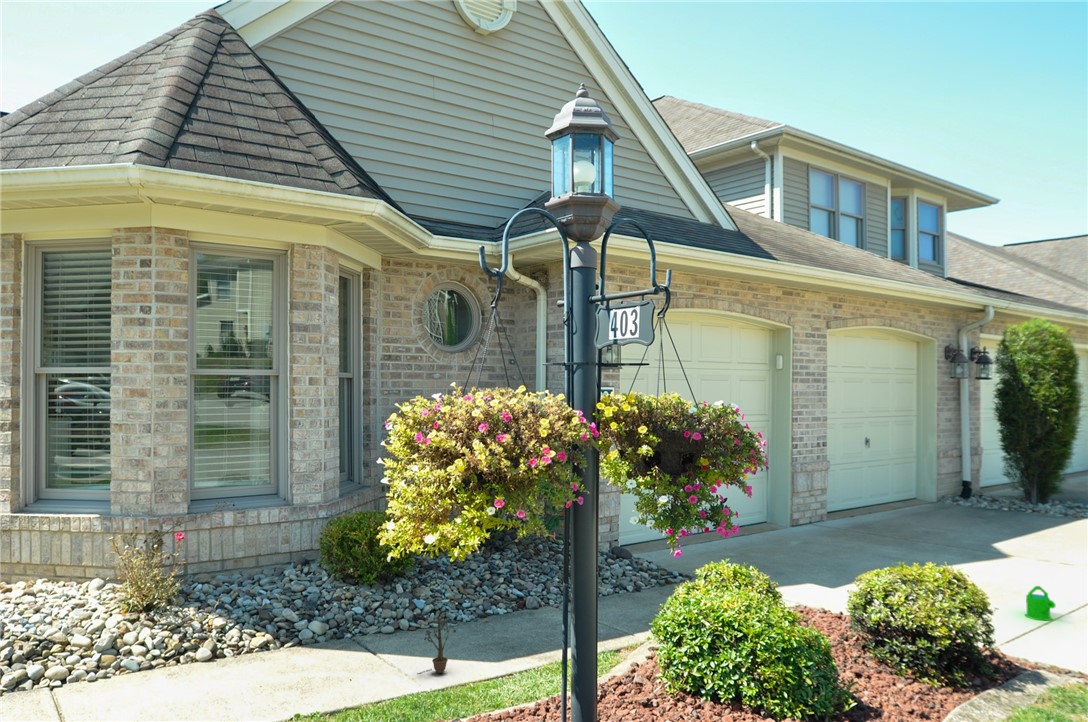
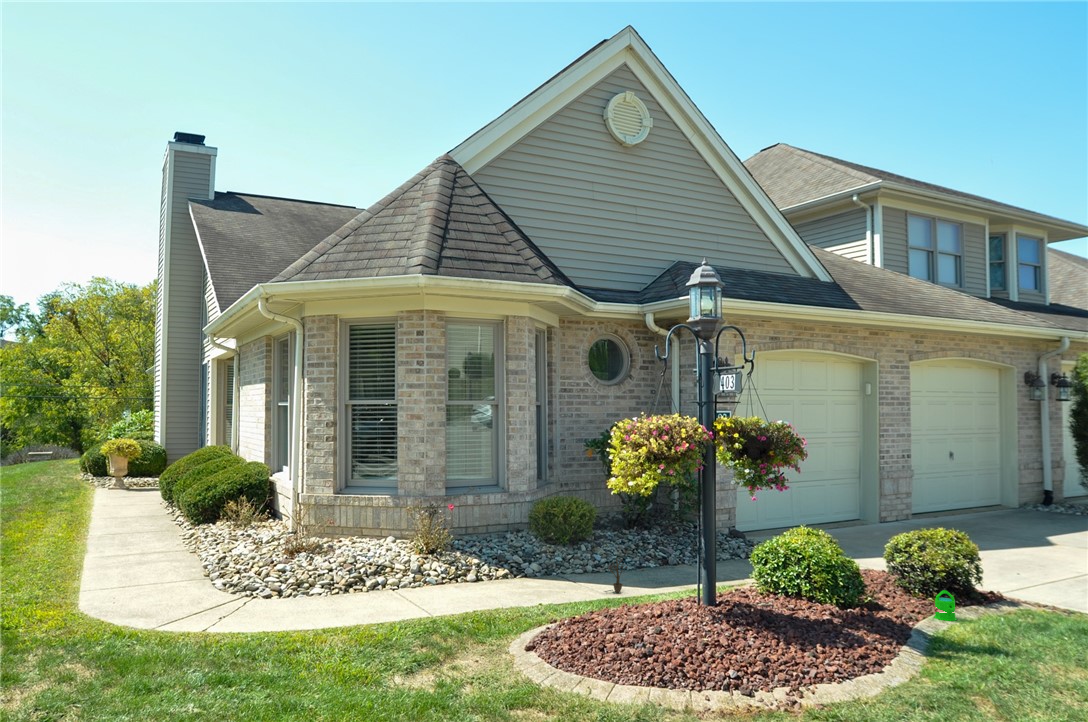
watering can: present [1025,586,1055,620] -> present [934,590,957,621]

